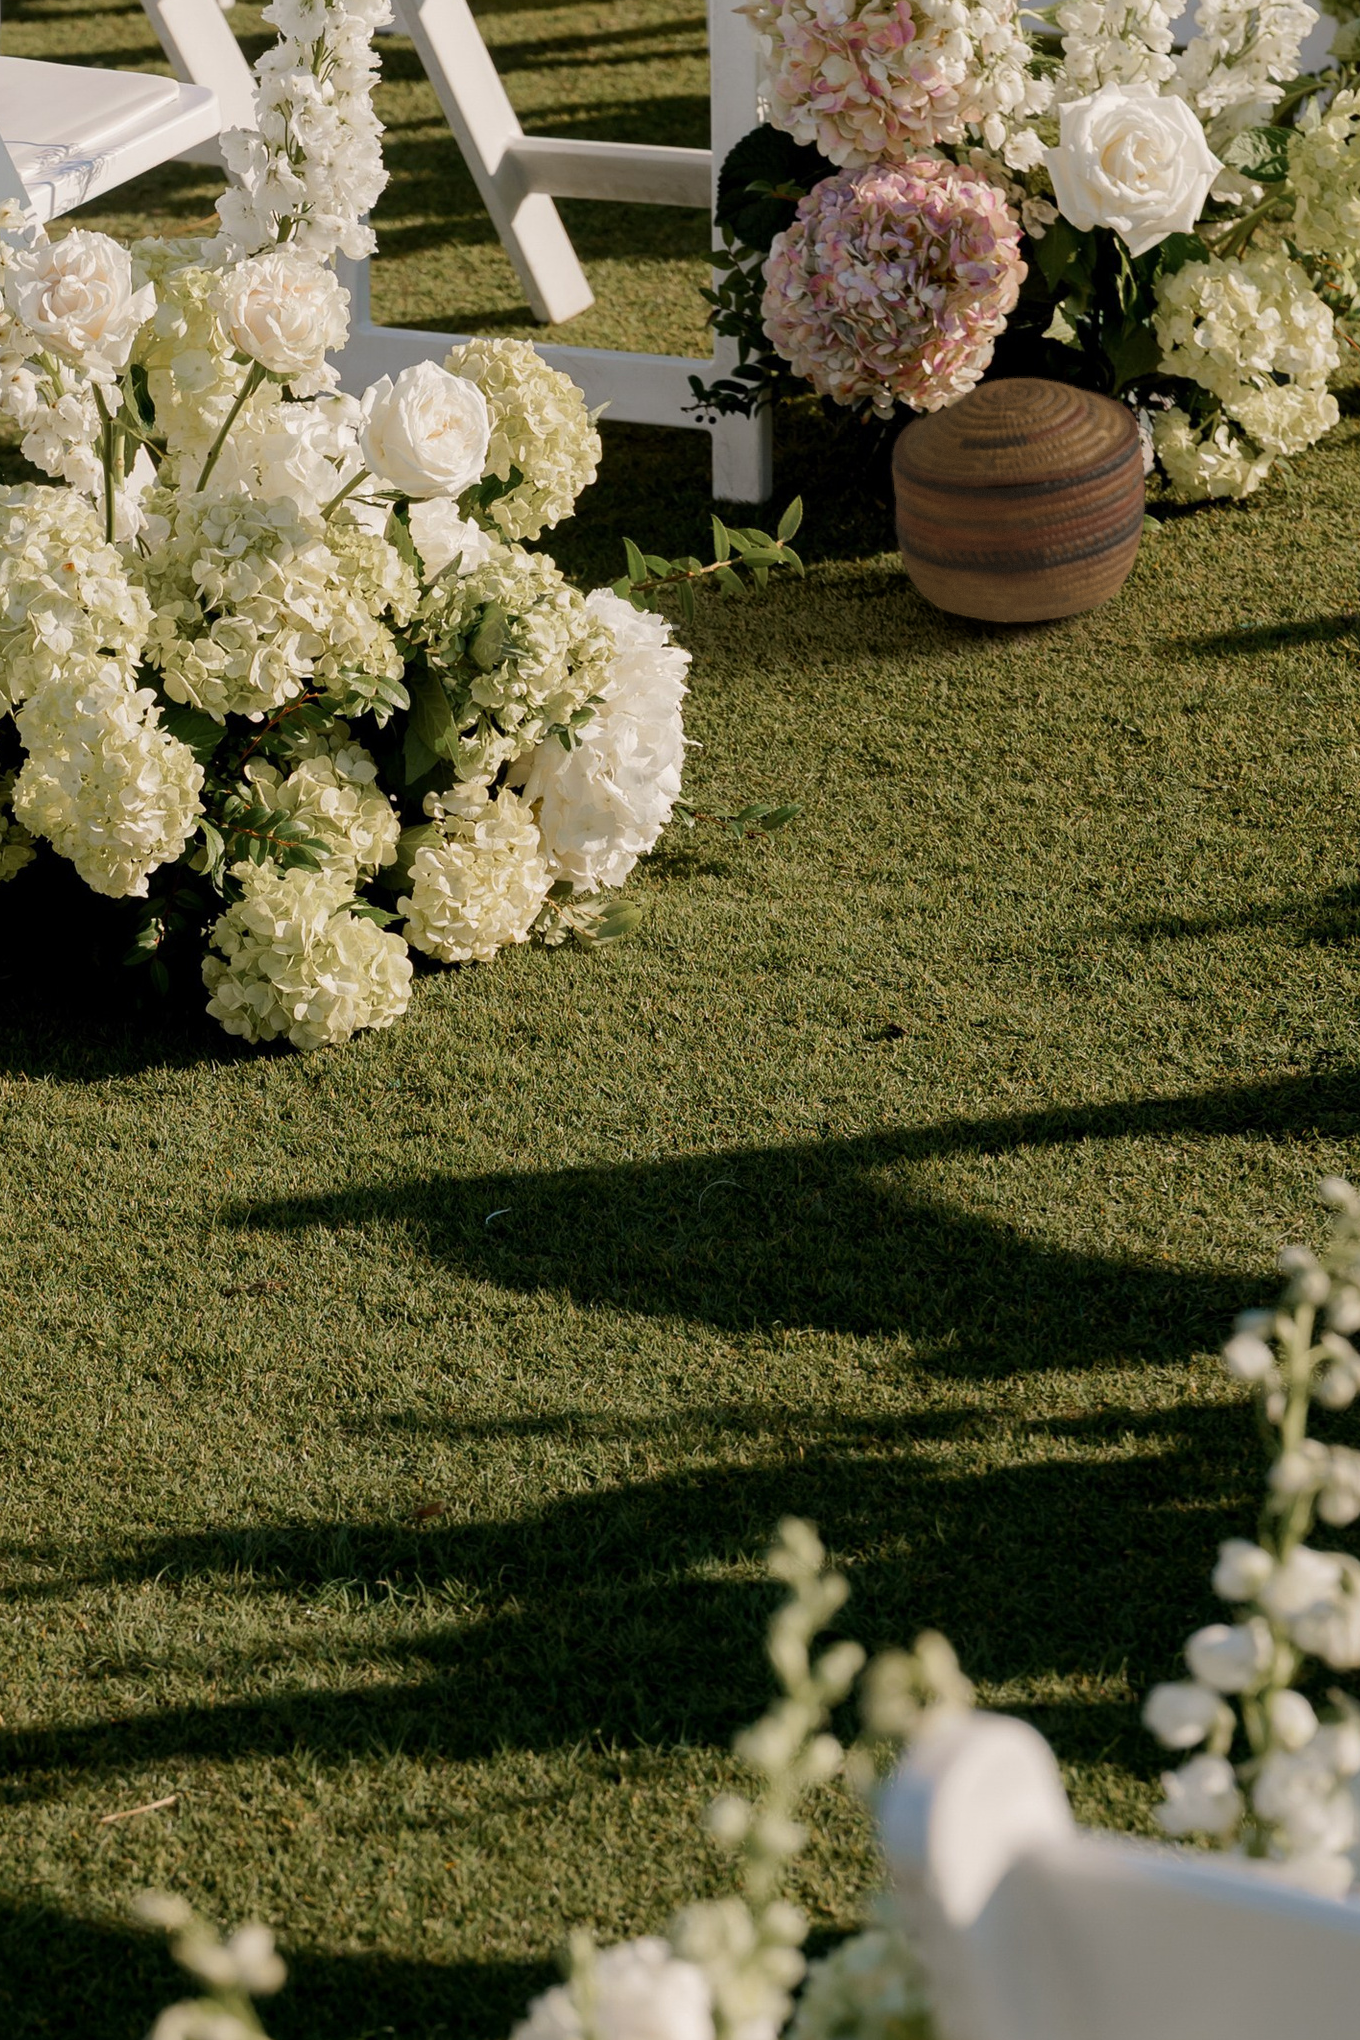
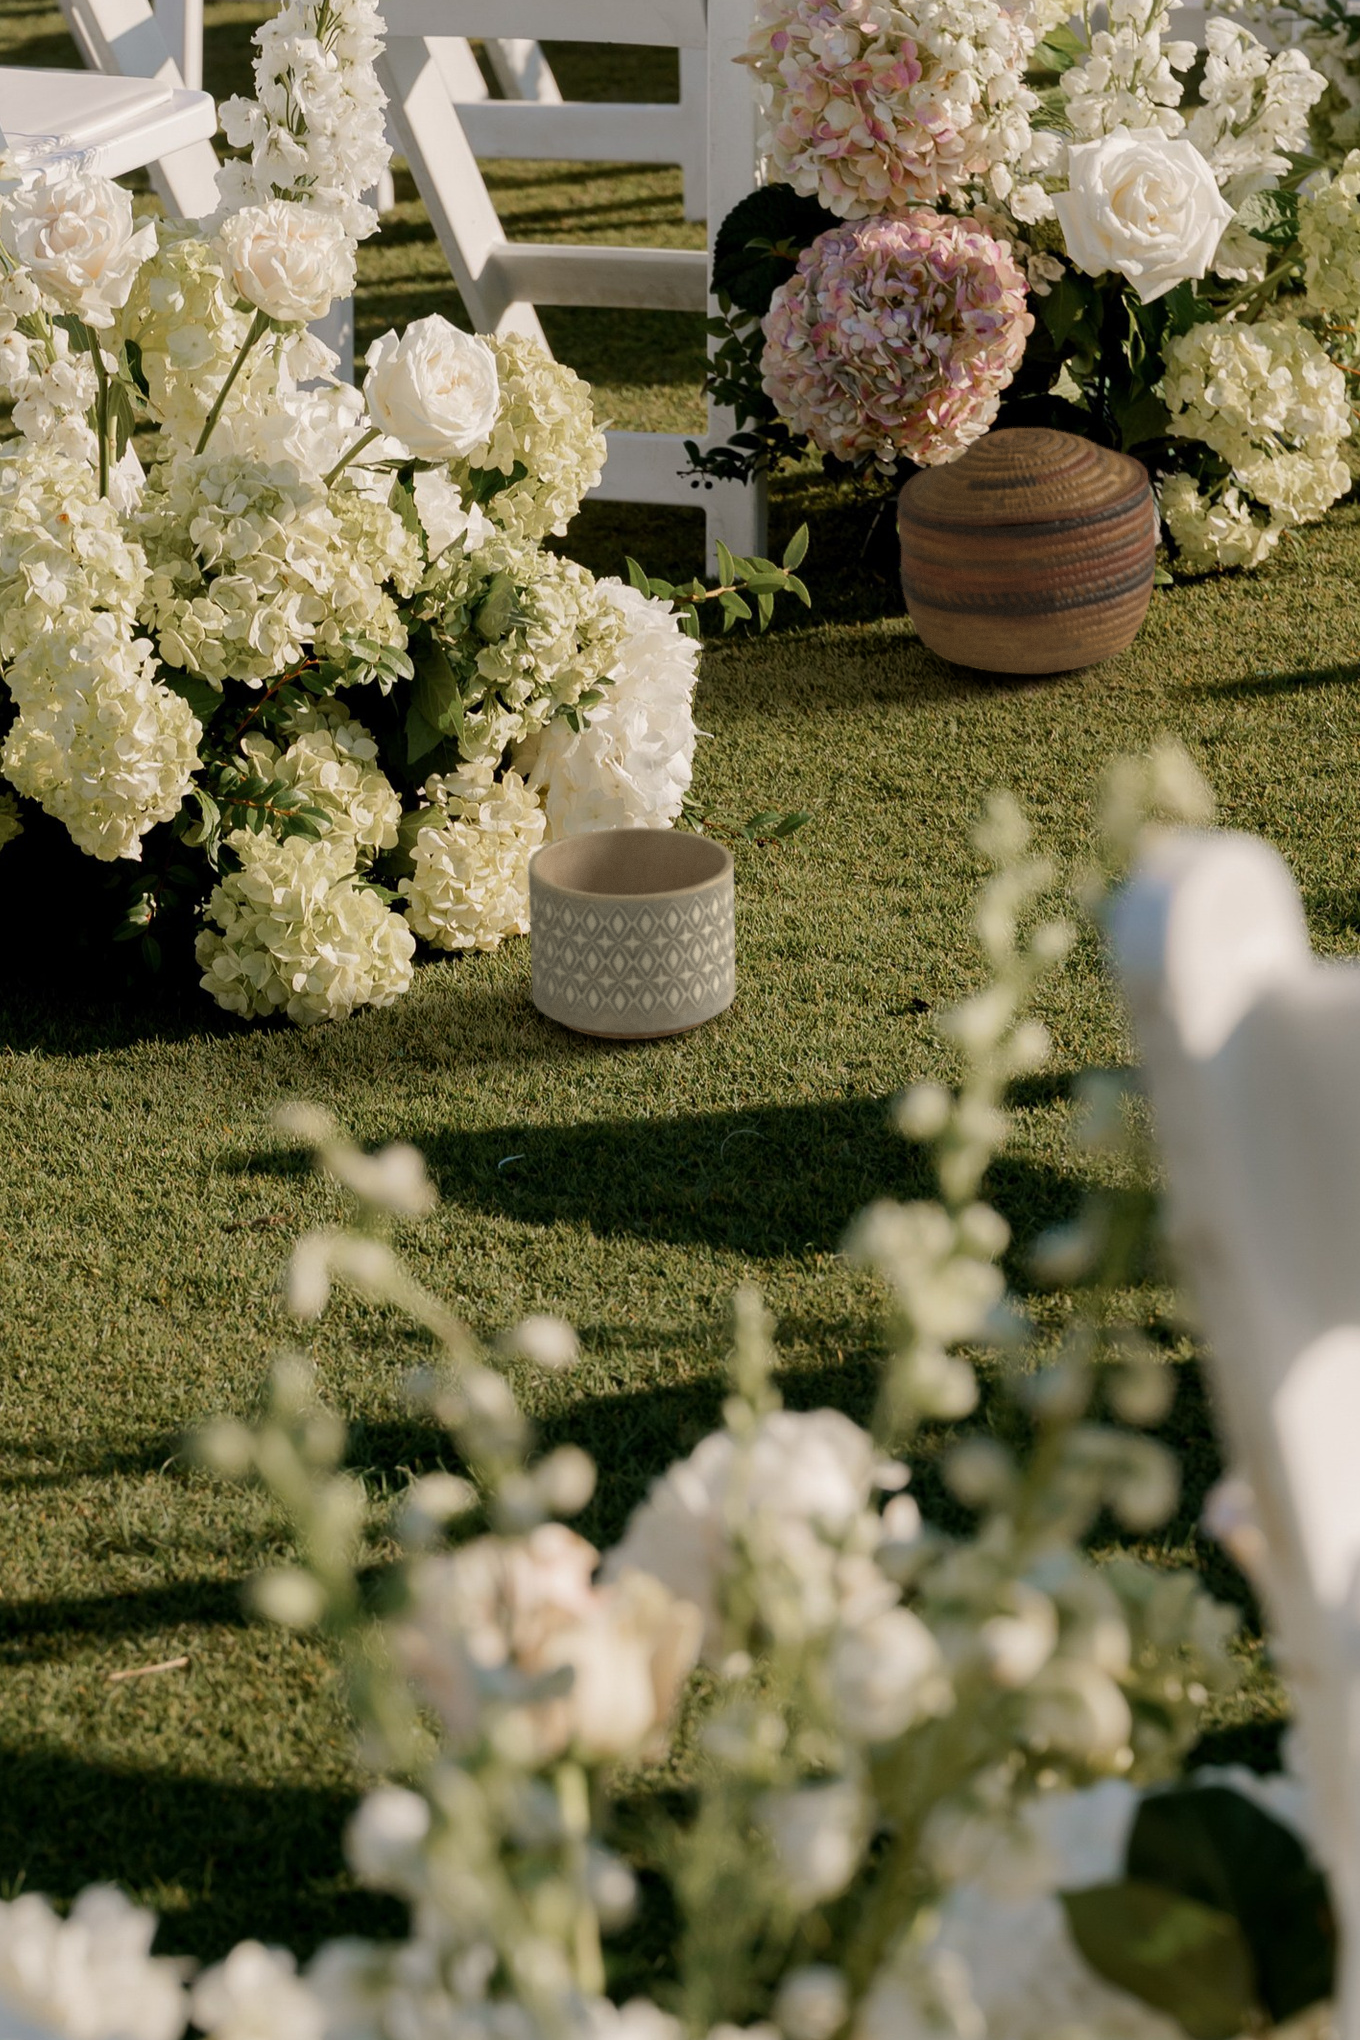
planter: none [520,851,721,1066] -> present [528,827,735,1039]

